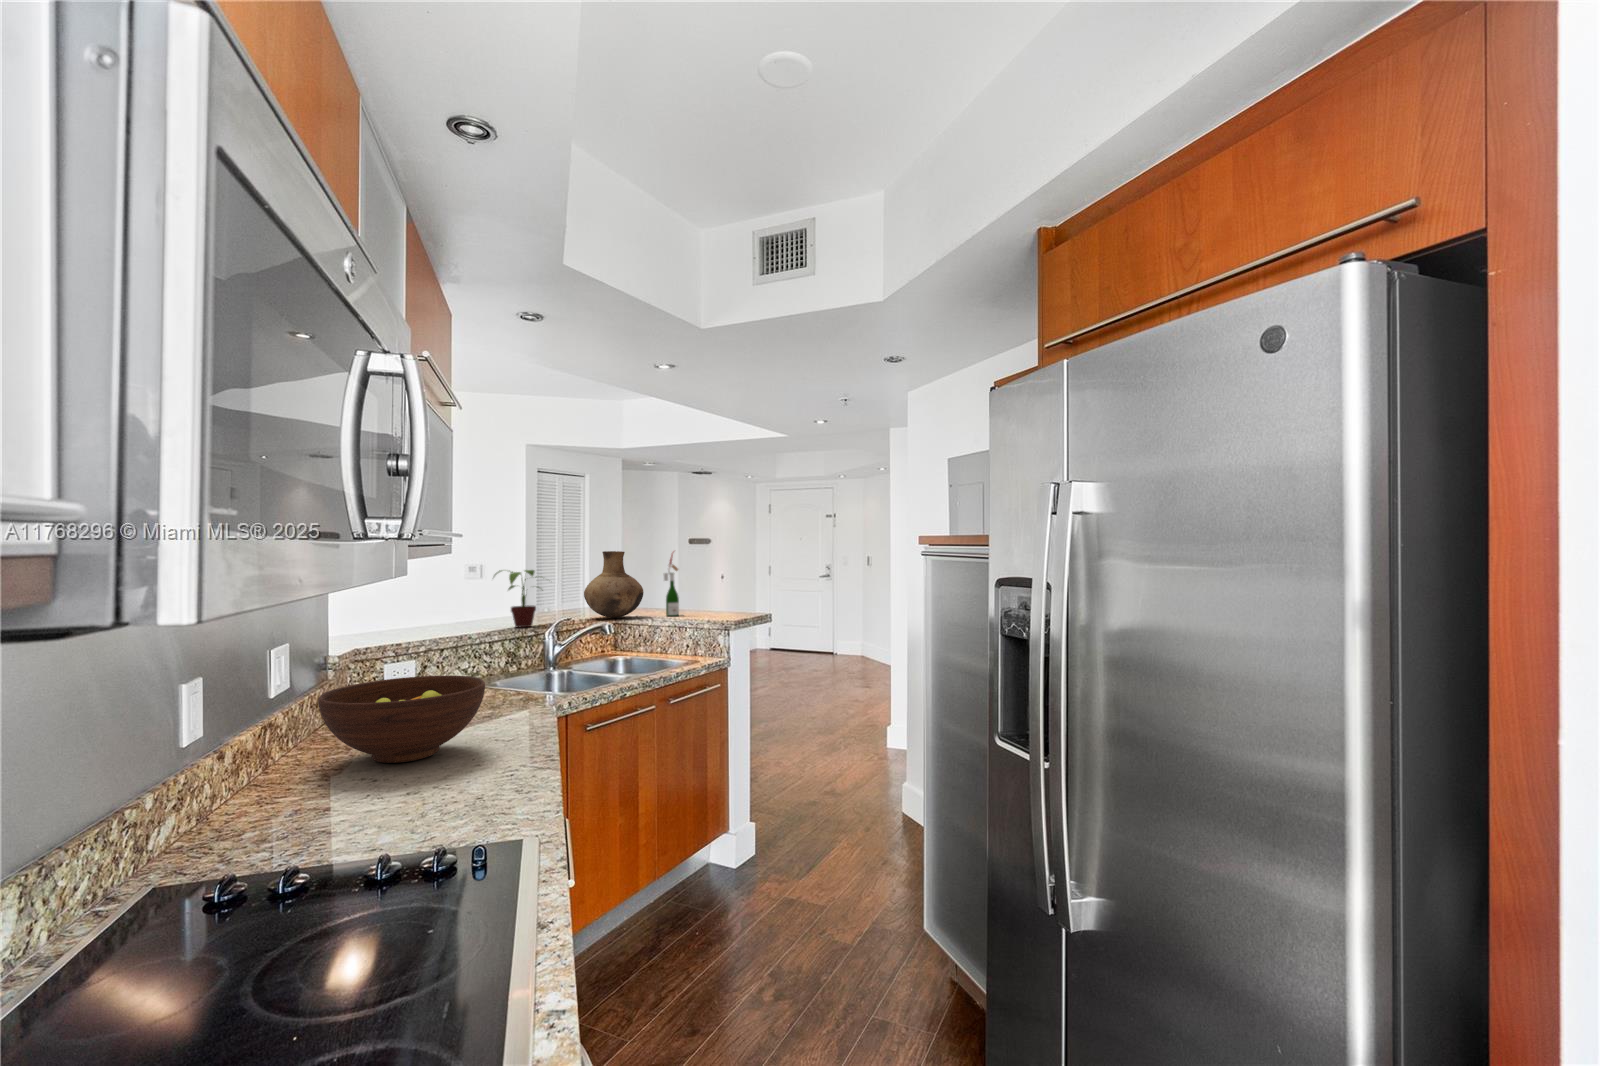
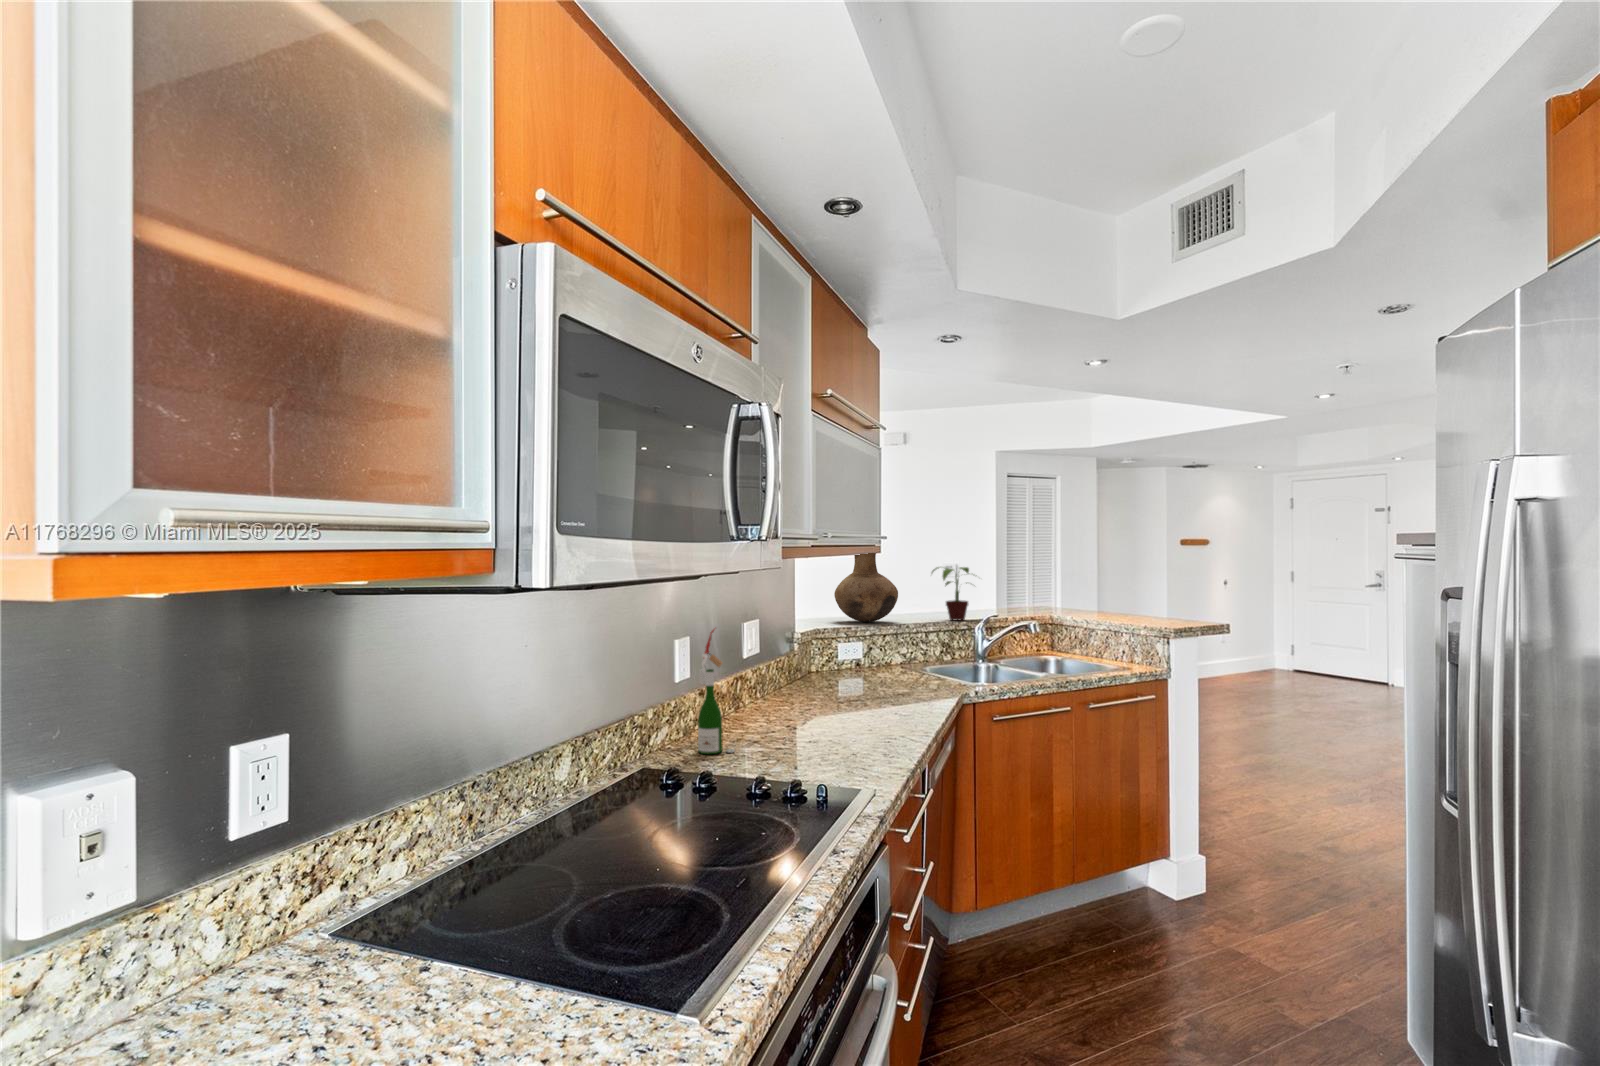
vase: present [584,551,644,618] -> present [834,553,898,622]
wine bottle: present [664,553,679,616] -> present [698,629,734,754]
fruit bowl: present [318,675,485,763] -> none [766,653,885,719]

